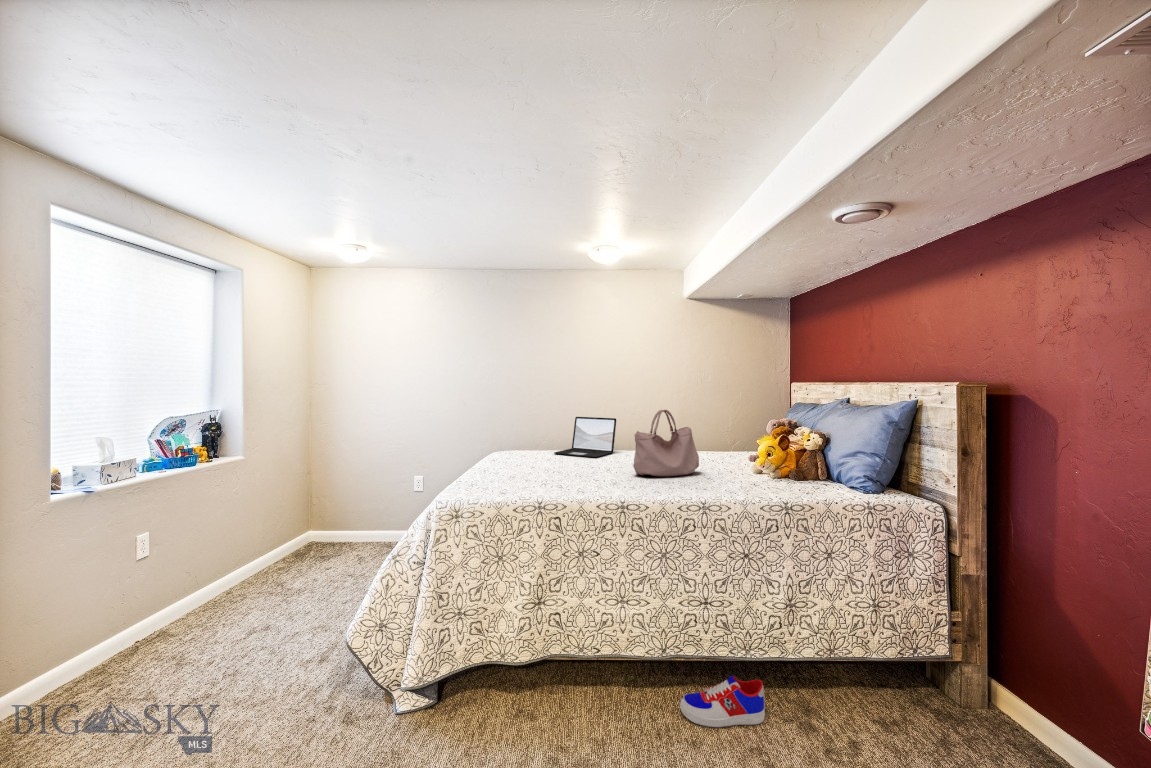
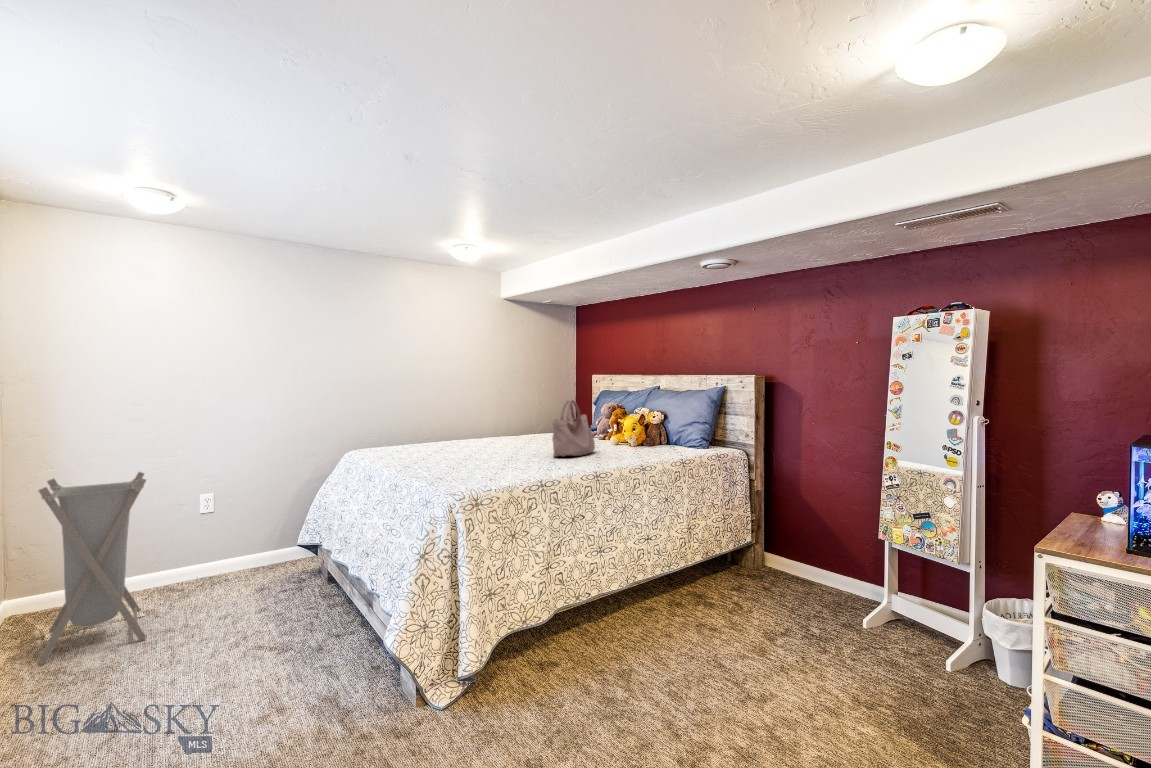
laptop: present [554,417,616,457] -> none [428,414,483,454]
laundry hamper: none [308,445,380,561] -> present [37,472,146,664]
sneaker: present [680,676,765,727] -> none [643,581,689,621]

